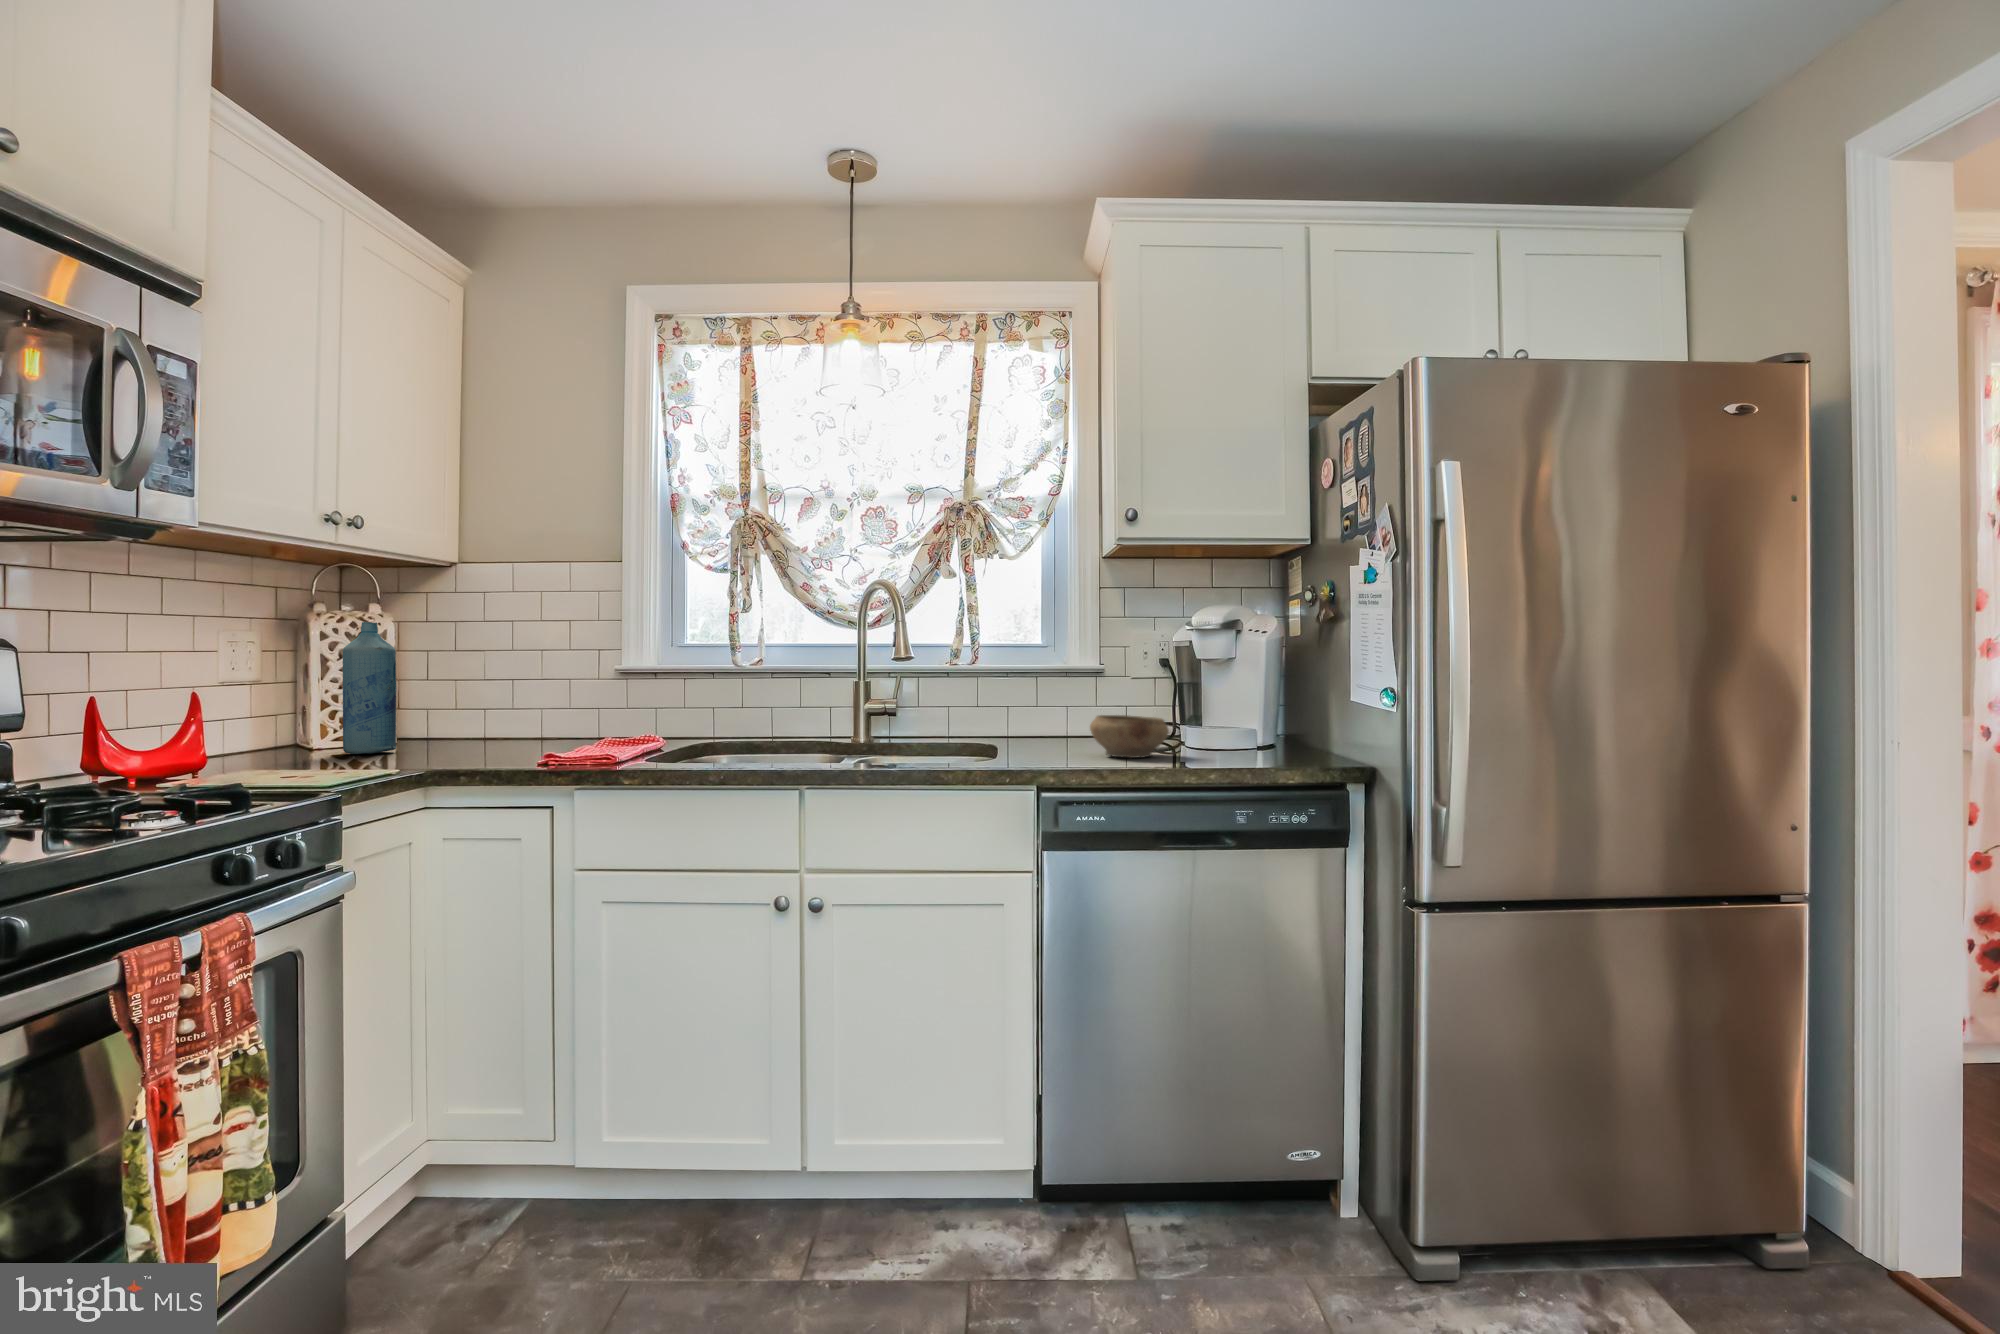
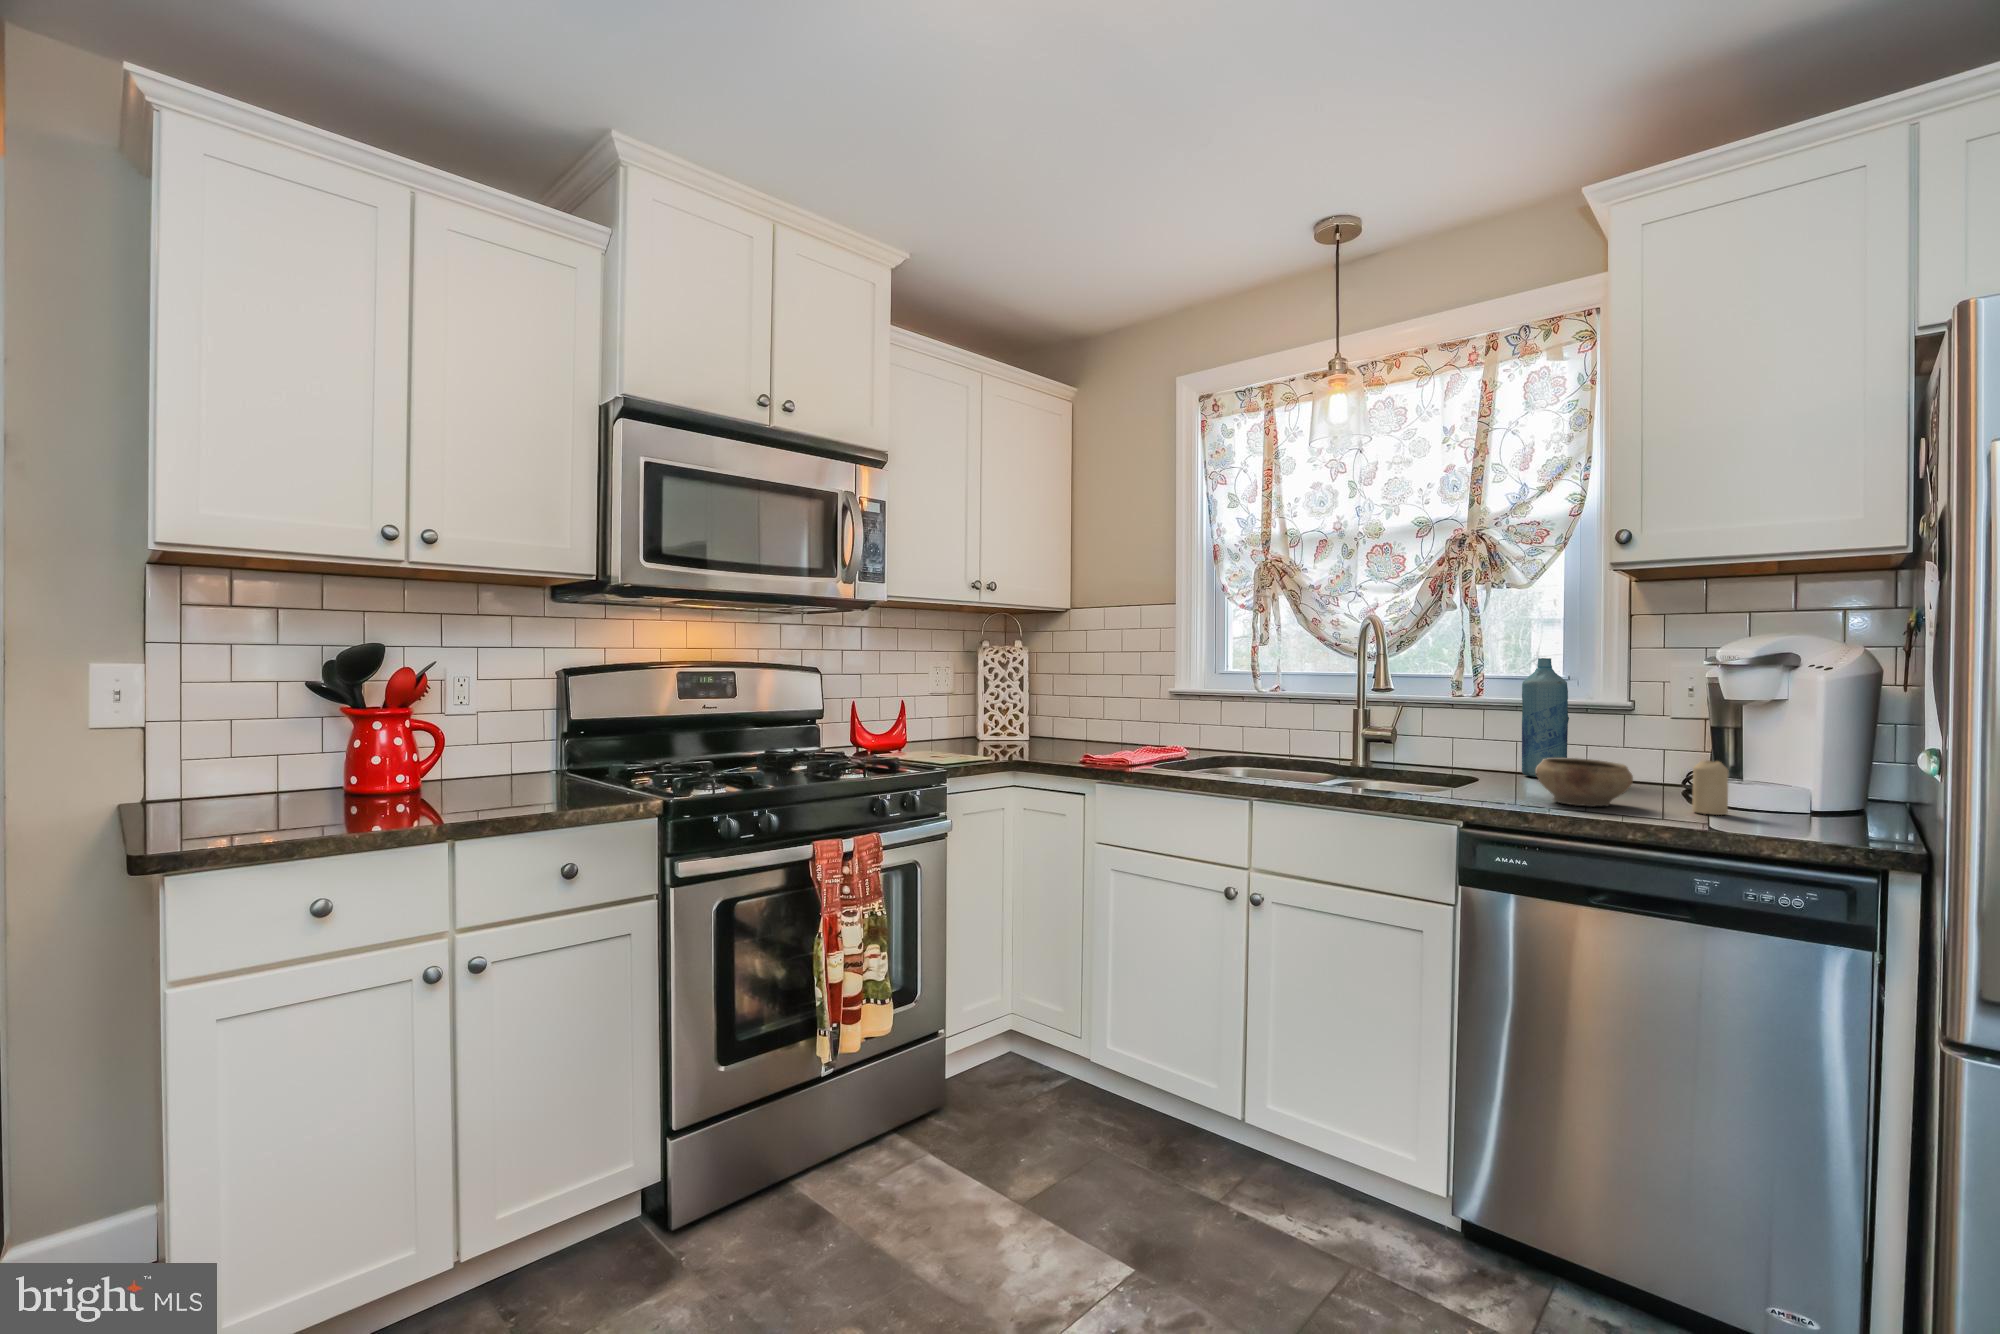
bottle: present [343,622,396,754] -> present [1522,658,1569,777]
candle: none [1208,709,1233,755] -> present [1692,761,1729,815]

